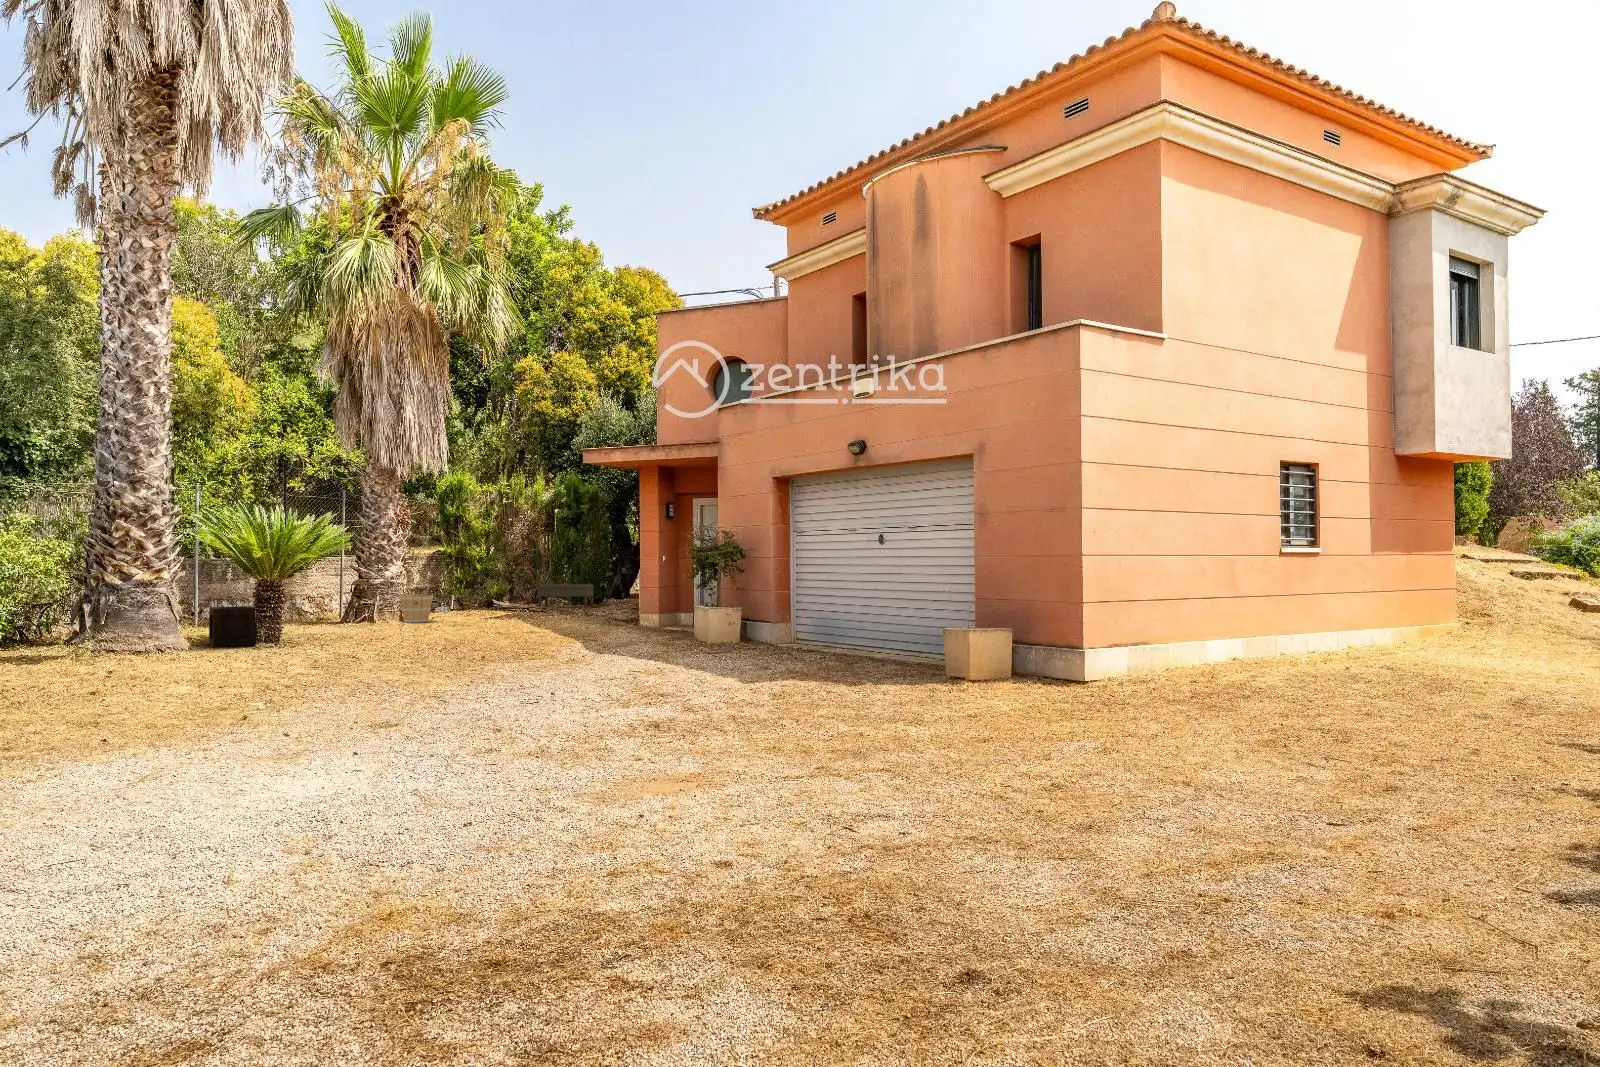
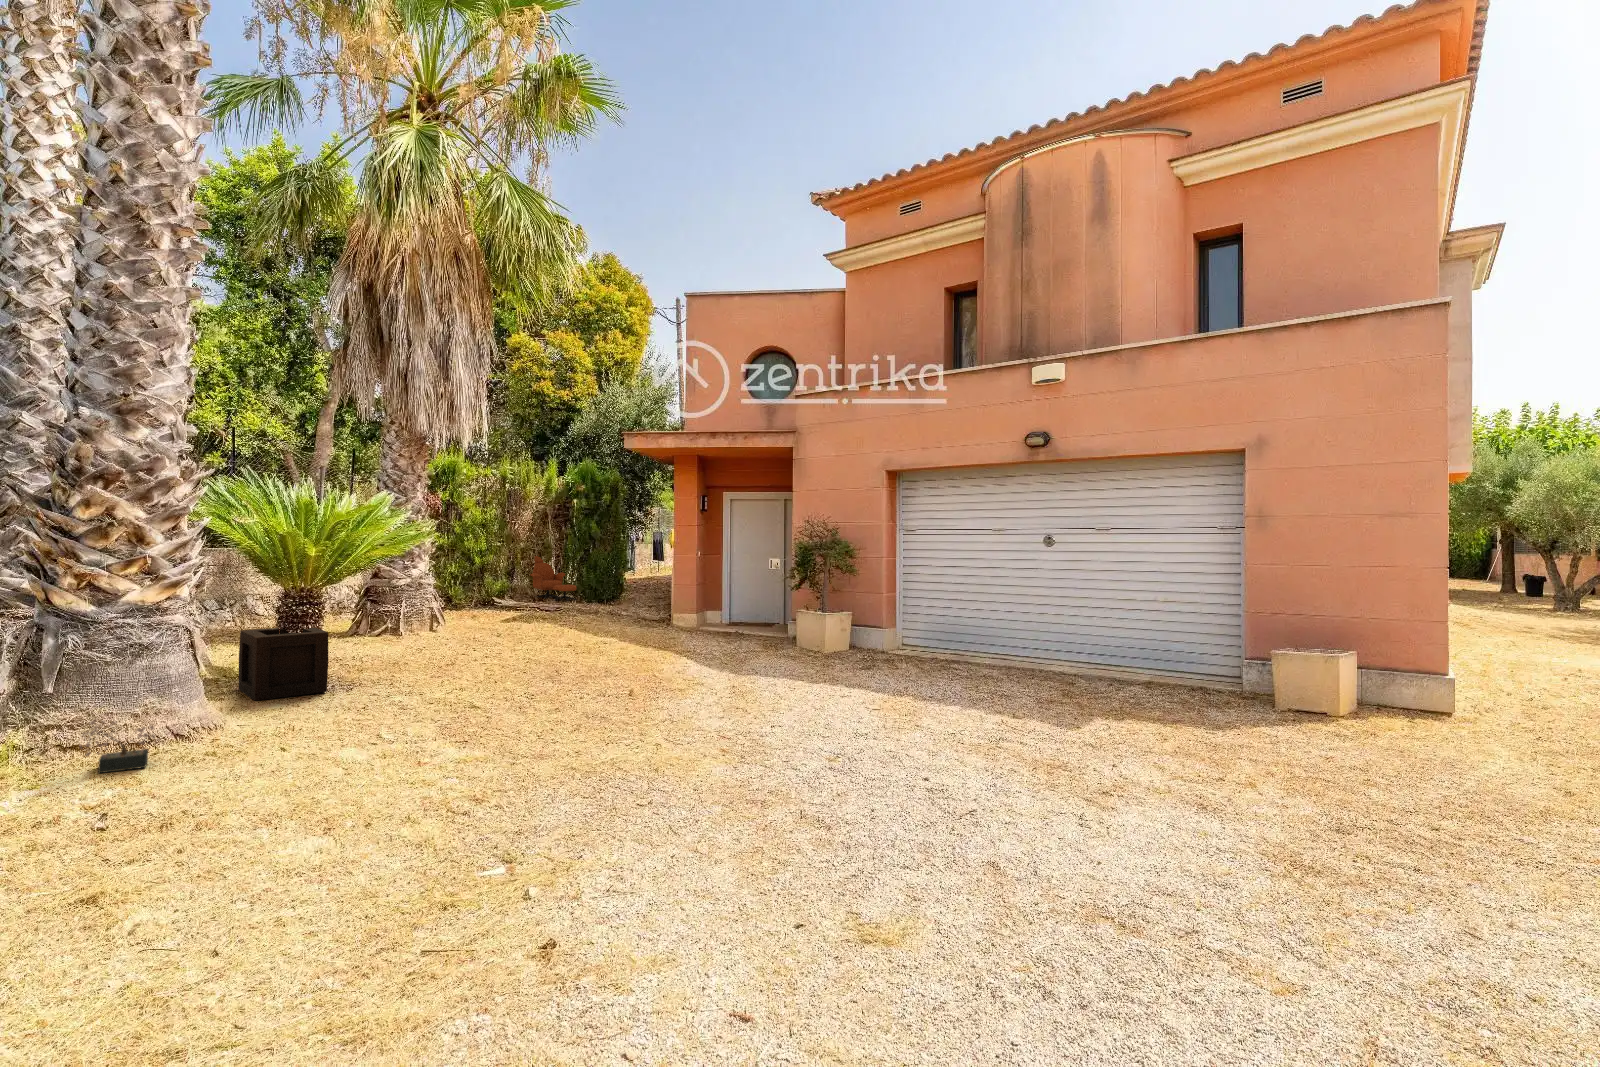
lounge chair: none [481,569,519,609] -> present [530,556,577,601]
bench: present [537,584,594,608] -> none [591,571,652,599]
wooden bucket: present [399,594,433,623] -> none [472,591,517,628]
decorative plant: none [115,637,152,664] -> present [80,719,160,773]

